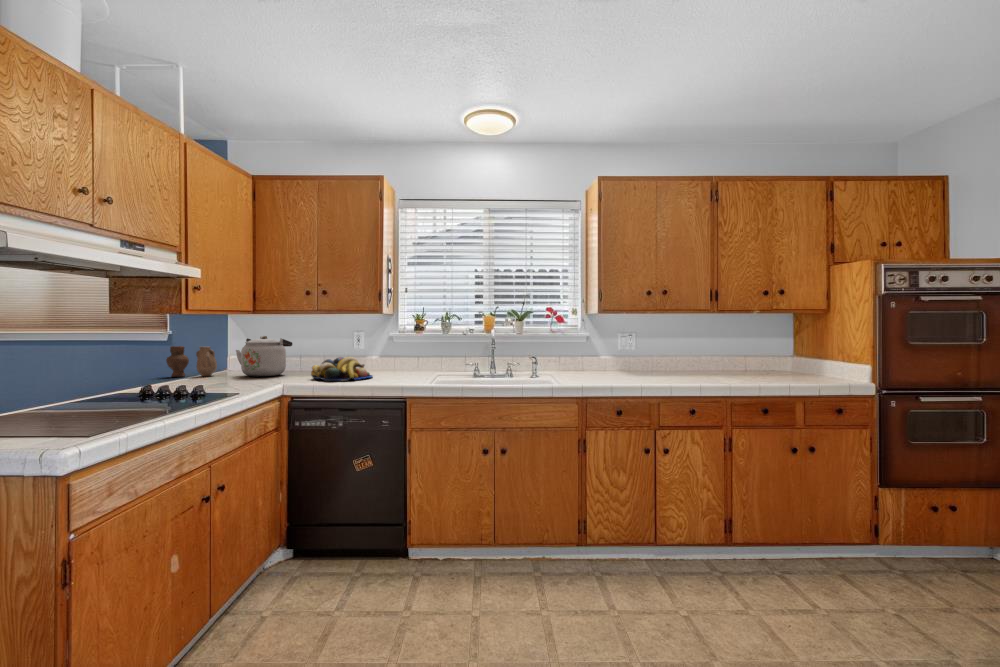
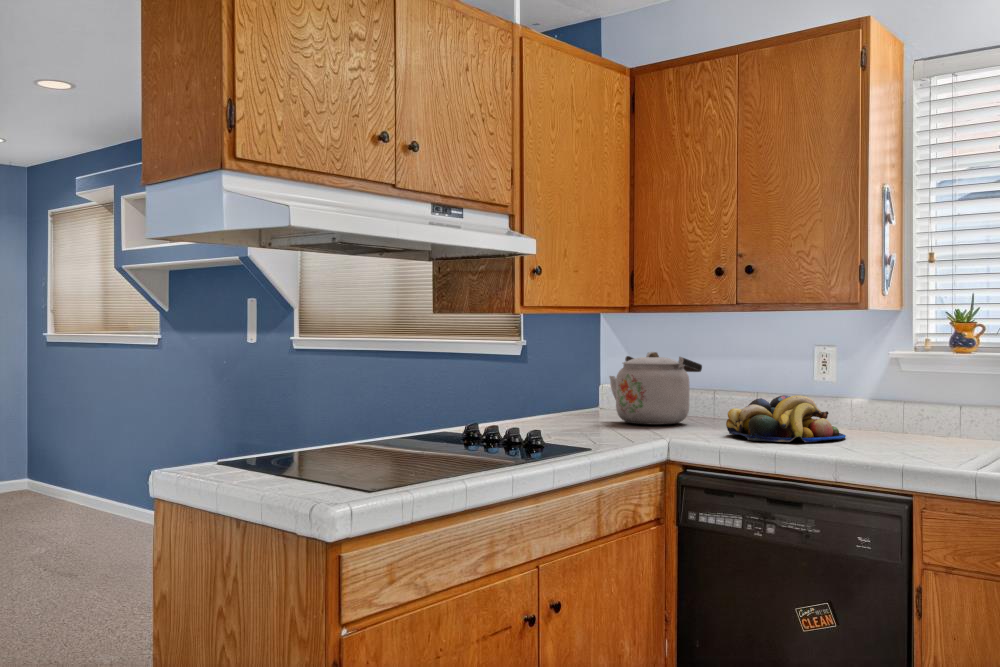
vase: present [166,346,217,377] -> none [511,367,582,419]

